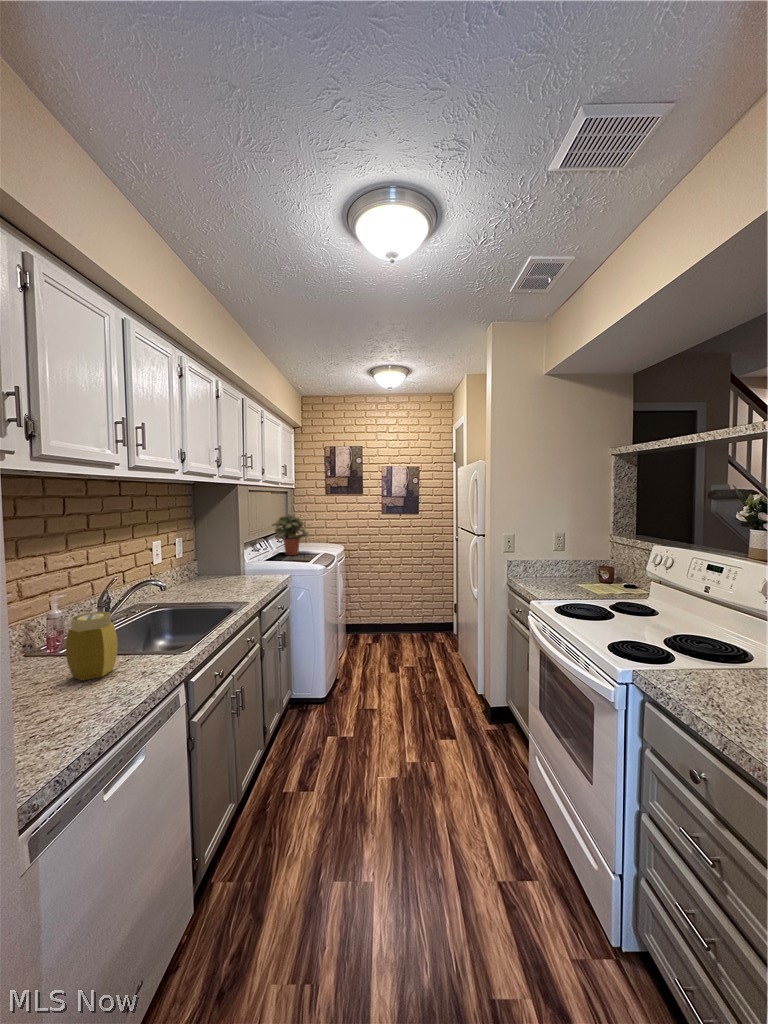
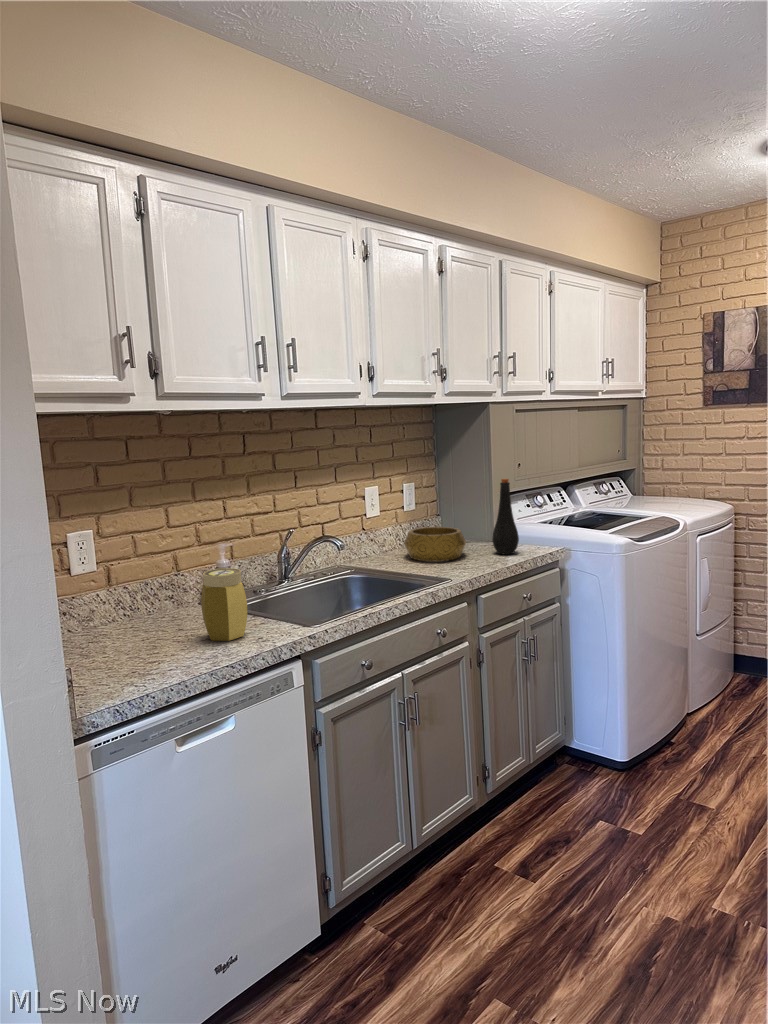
potted plant: present [273,514,310,555] -> none [575,447,644,518]
bottle: none [246,532,264,581] -> present [492,479,519,555]
decorative bowl: none [186,567,232,591] -> present [404,527,466,561]

